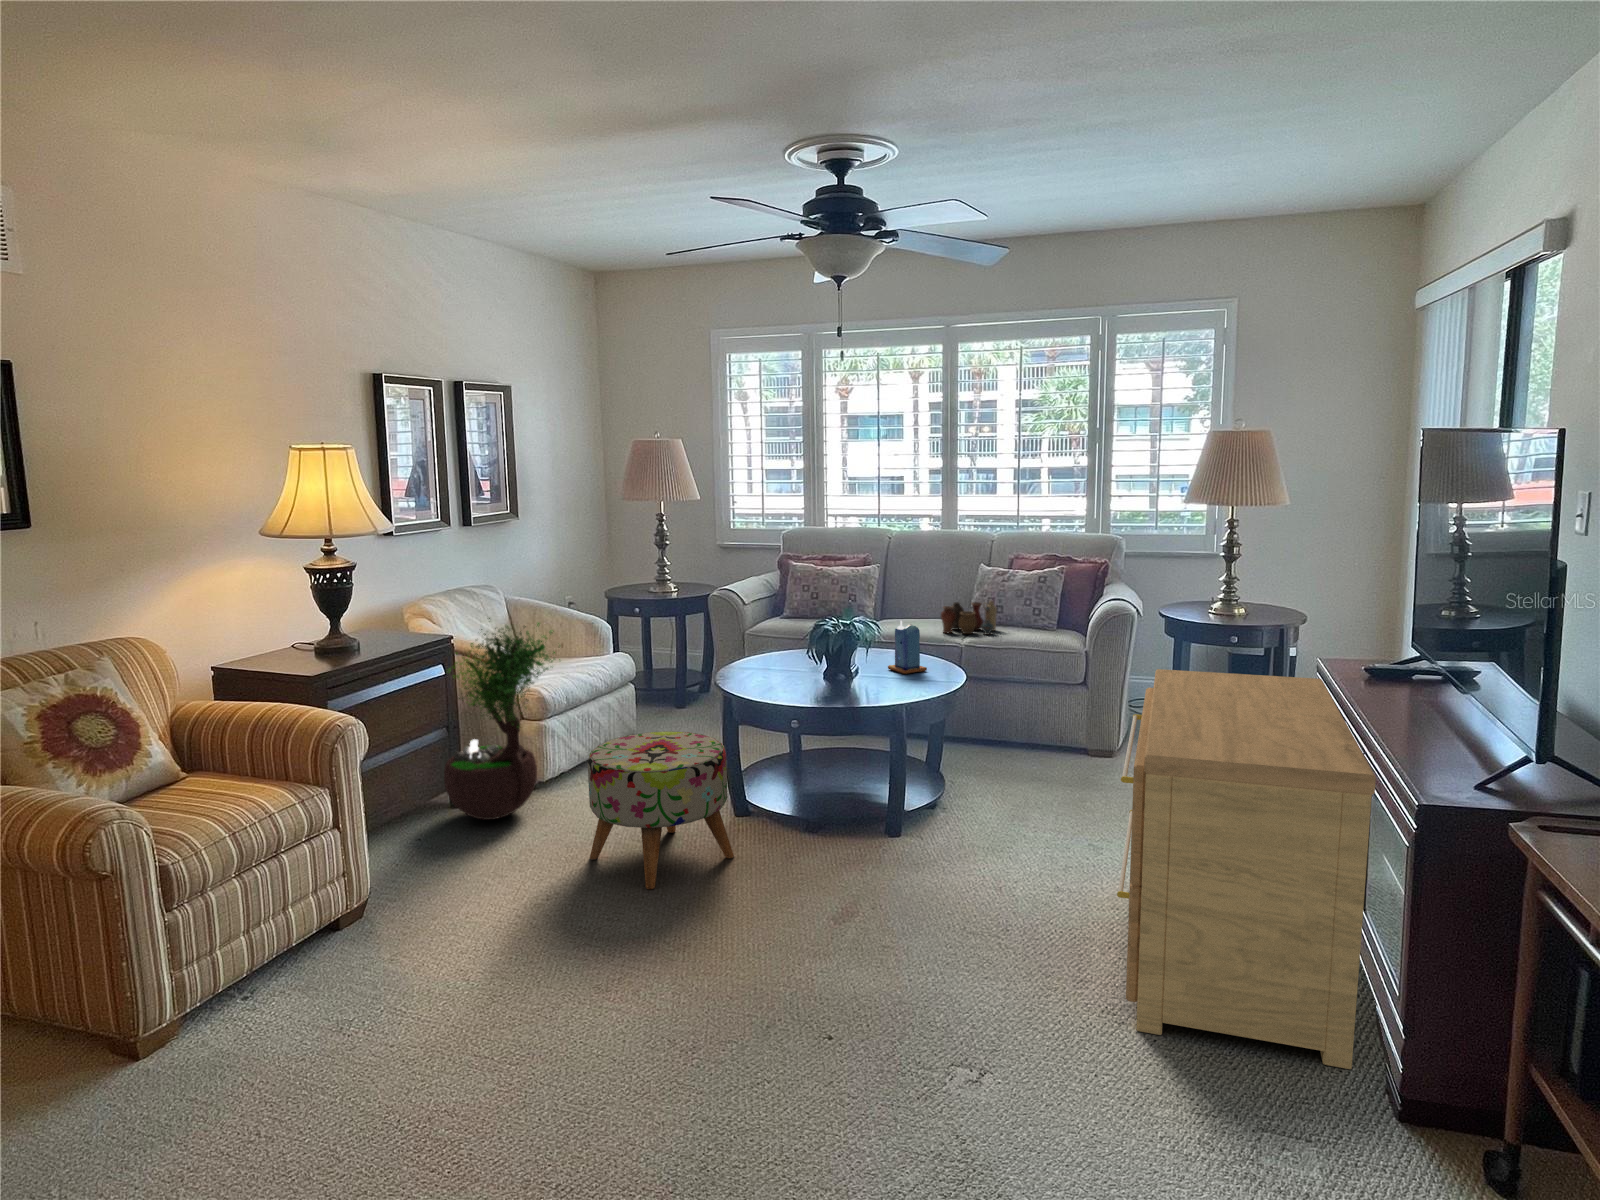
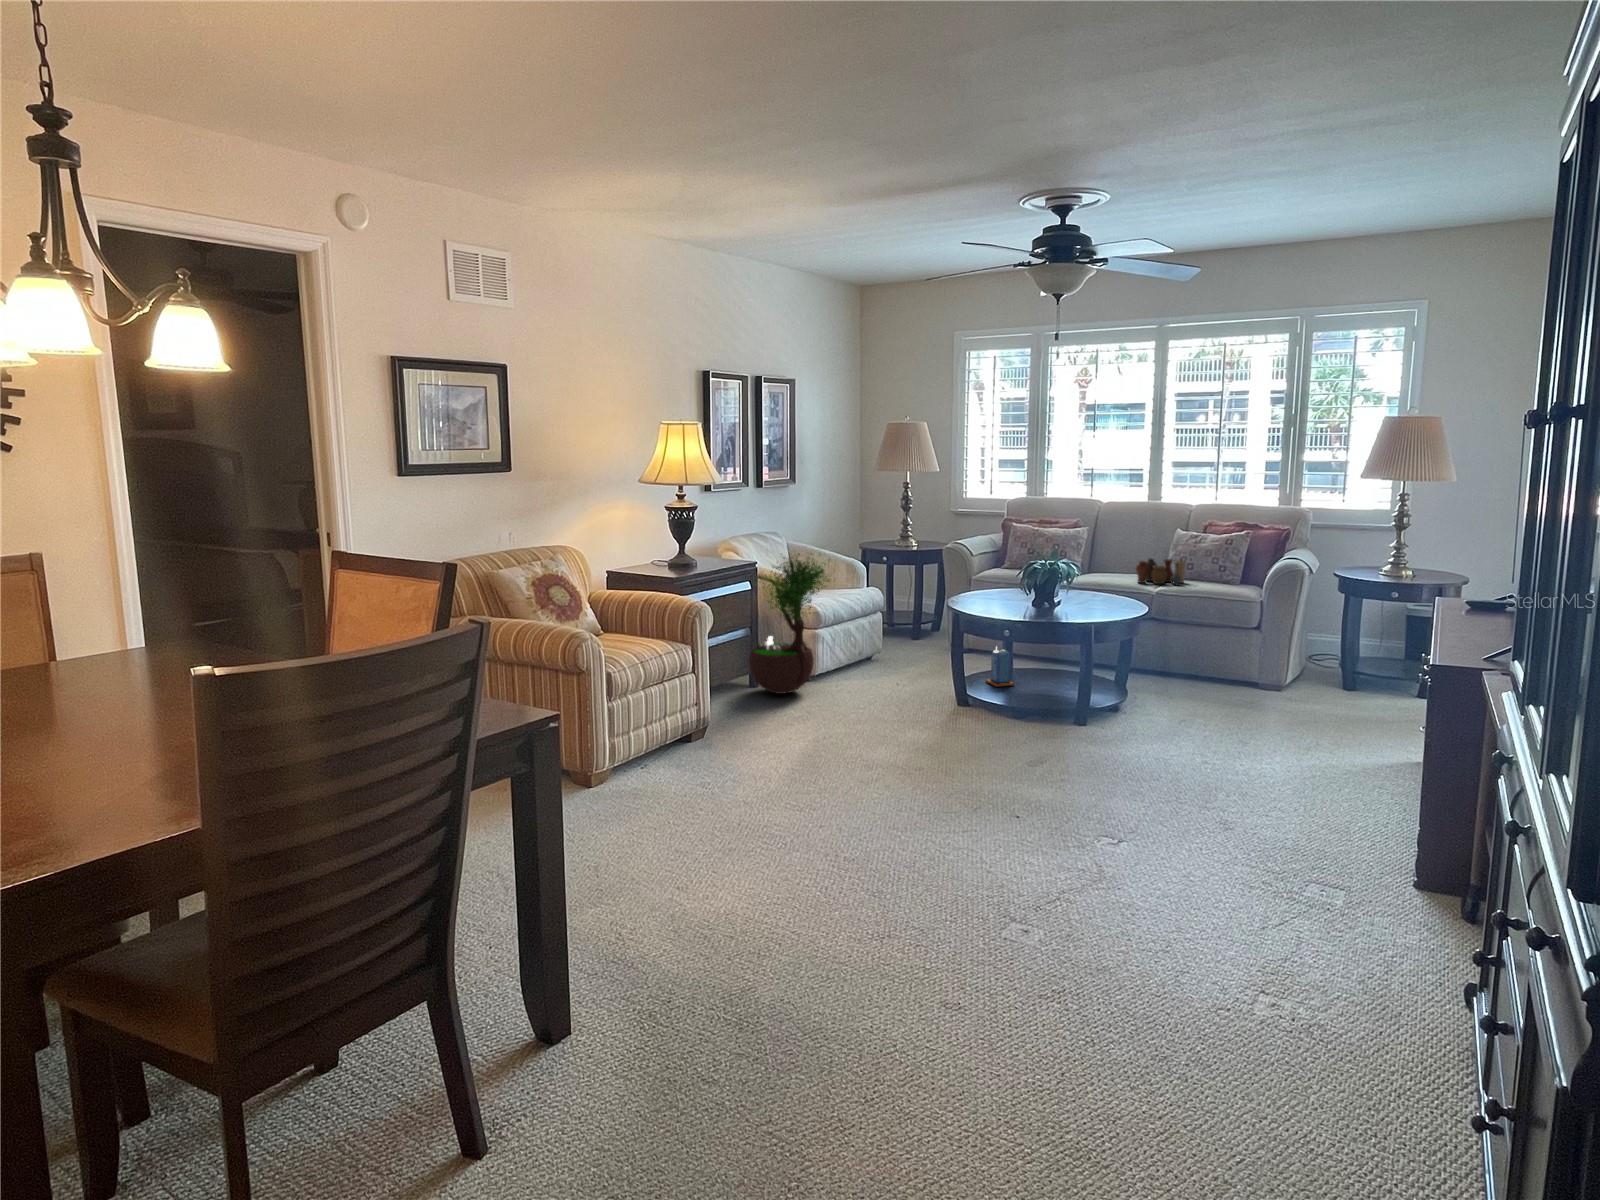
candle: present [888,621,927,674] -> present [986,646,1015,687]
side table: present [1117,669,1376,1069] -> none [1237,598,1432,867]
ottoman: present [587,731,734,889] -> none [852,634,957,739]

